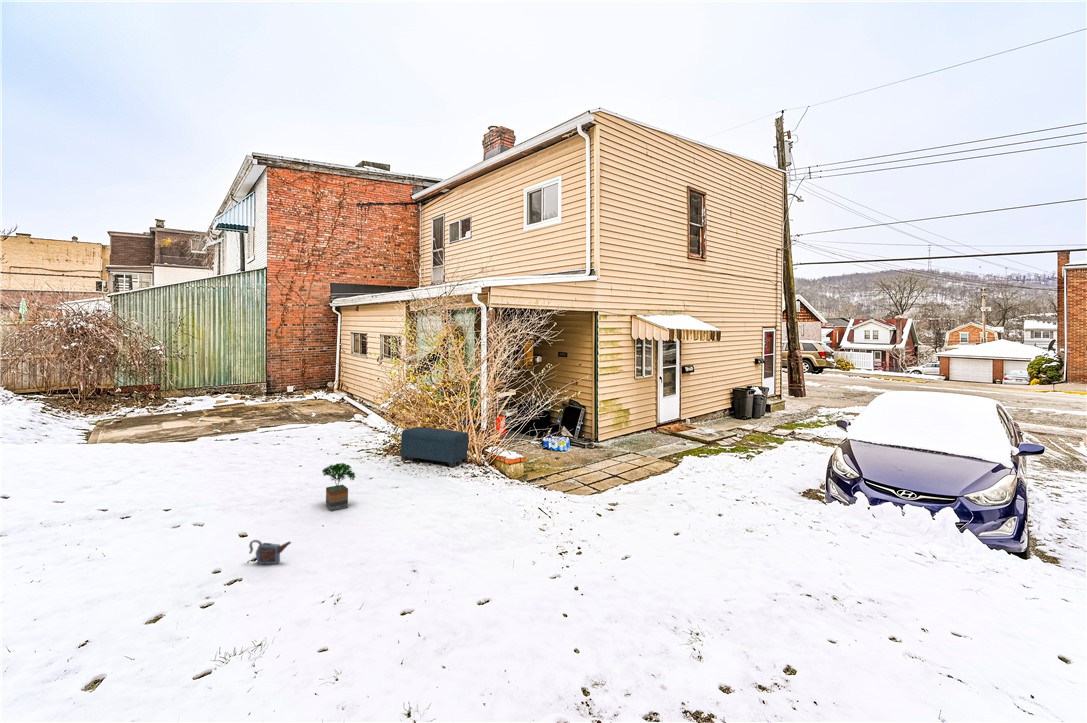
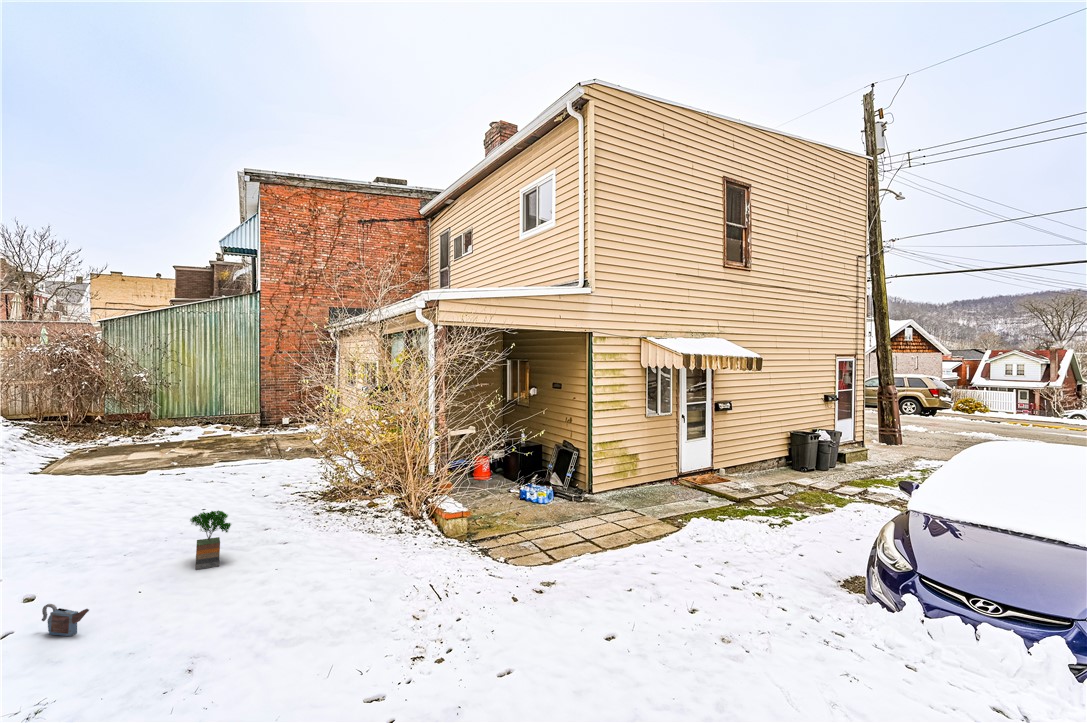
bench: present [401,427,469,467] -> none [333,469,412,520]

